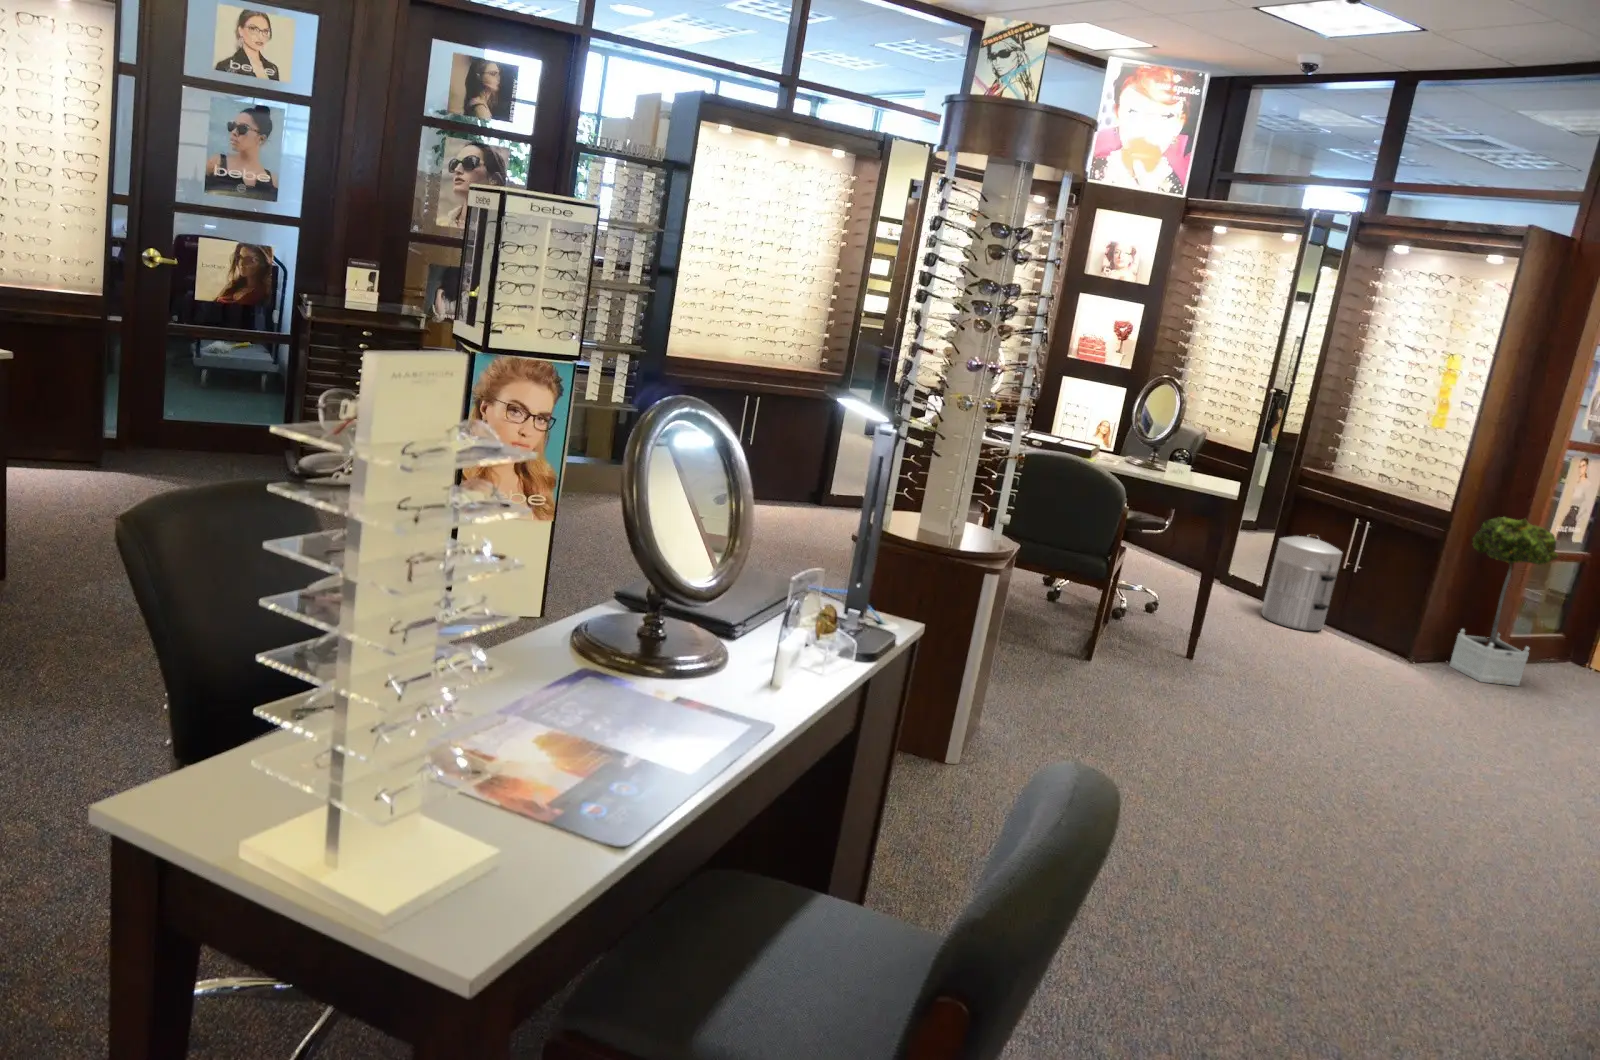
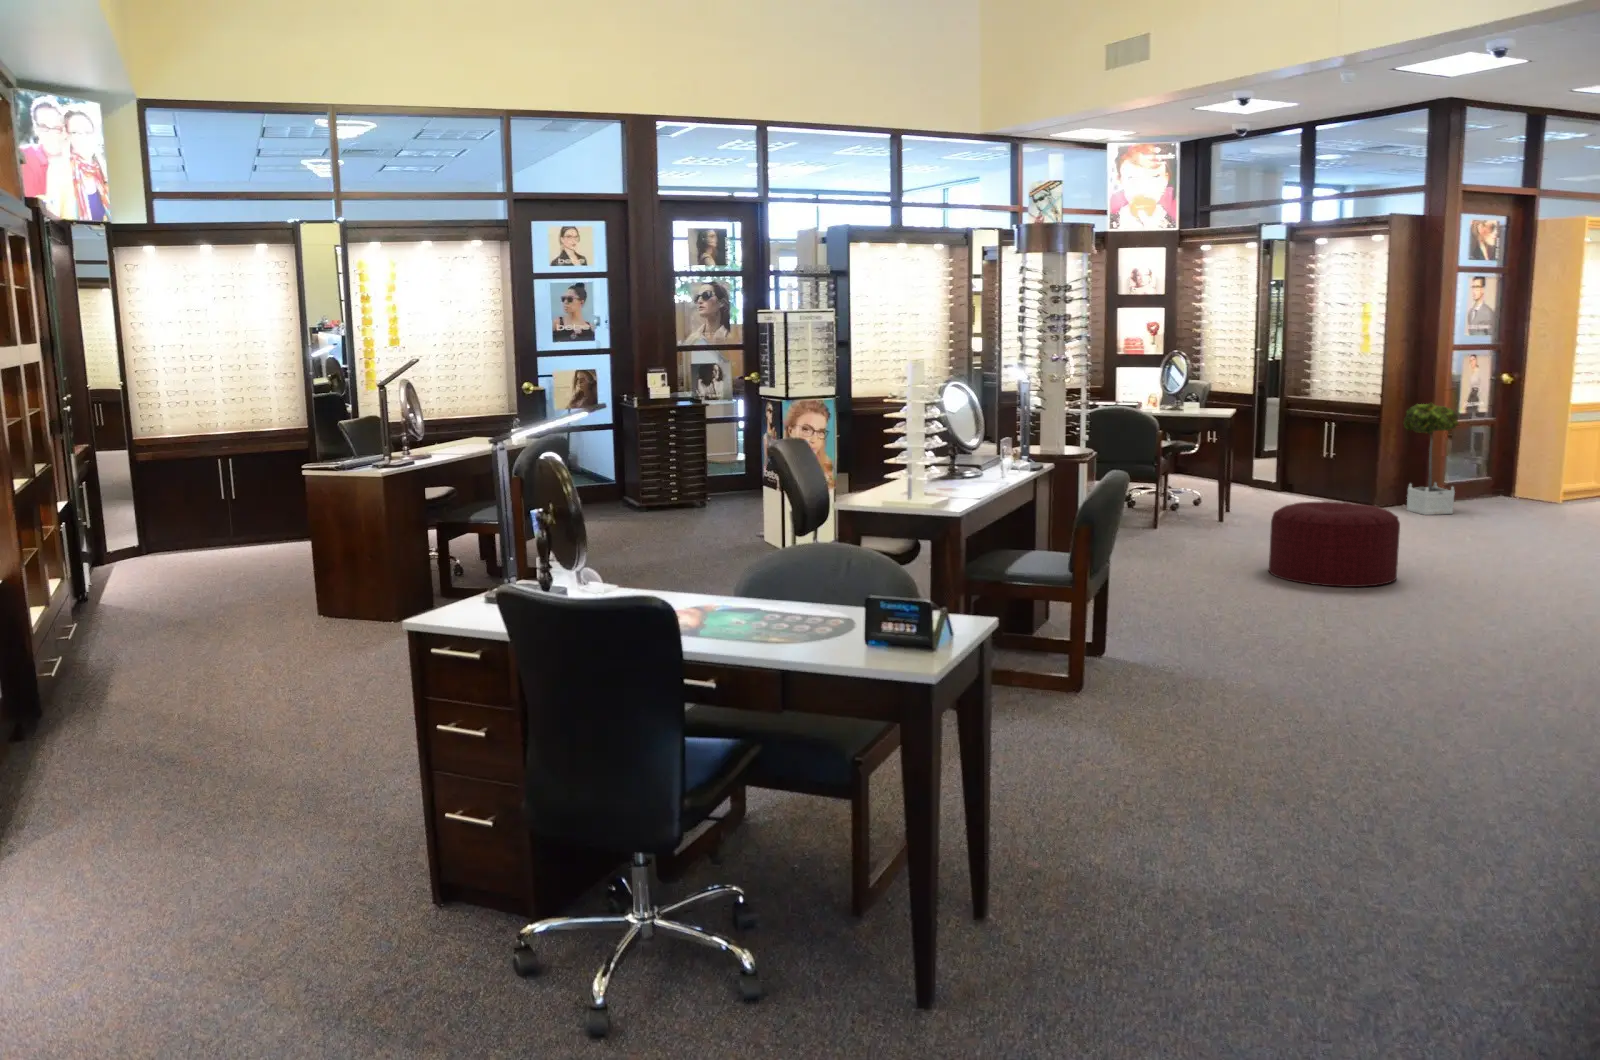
waste bin: present [1261,535,1343,631] -> none [1277,440,1323,505]
ottoman: none [1287,694,1549,895] -> present [1269,501,1400,587]

